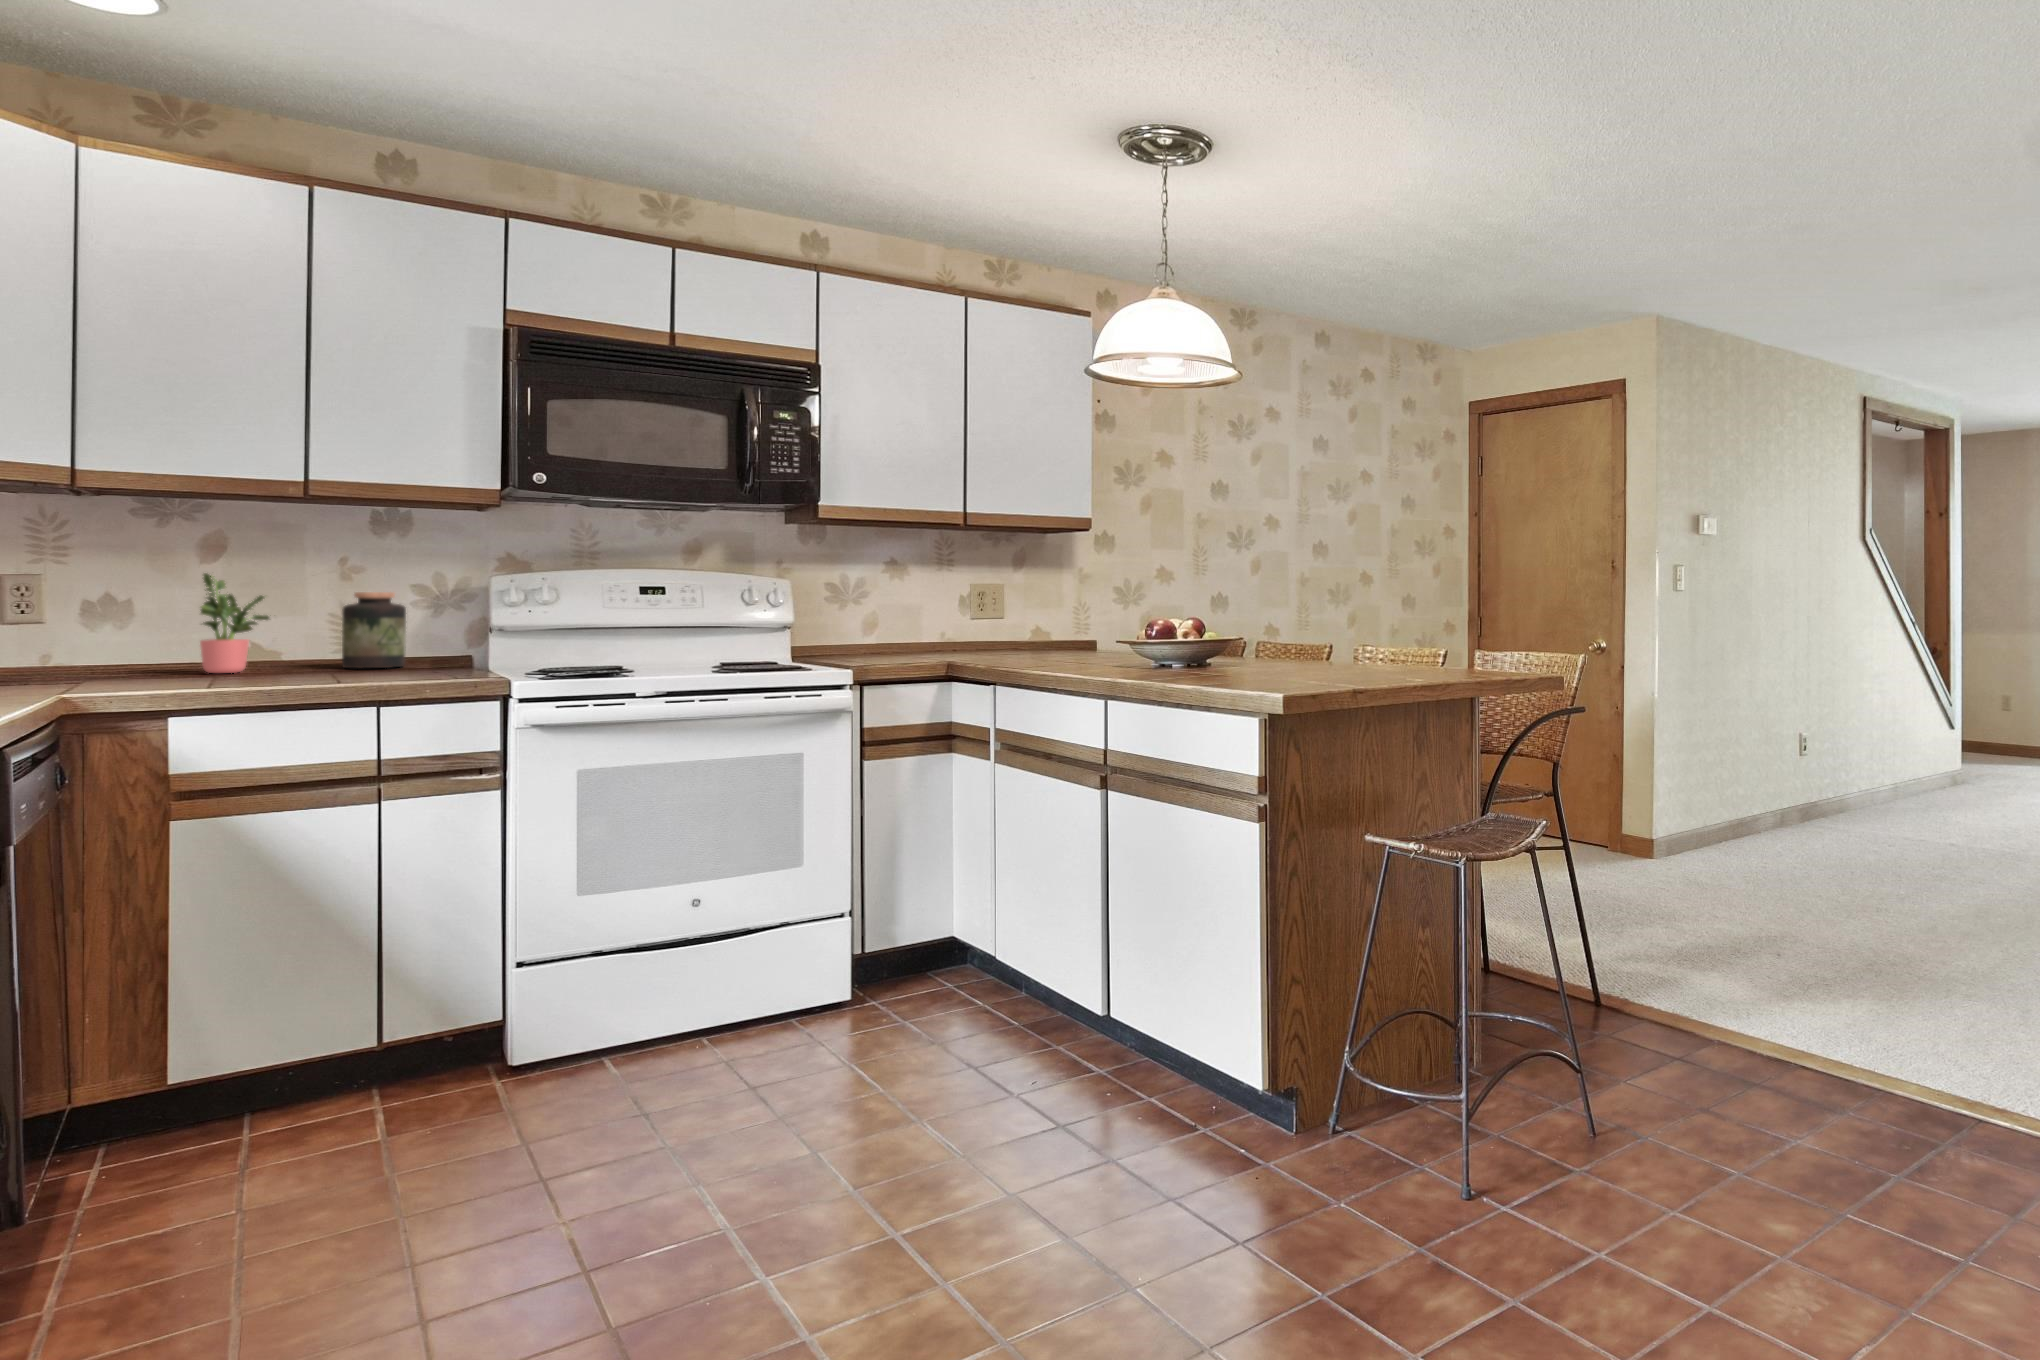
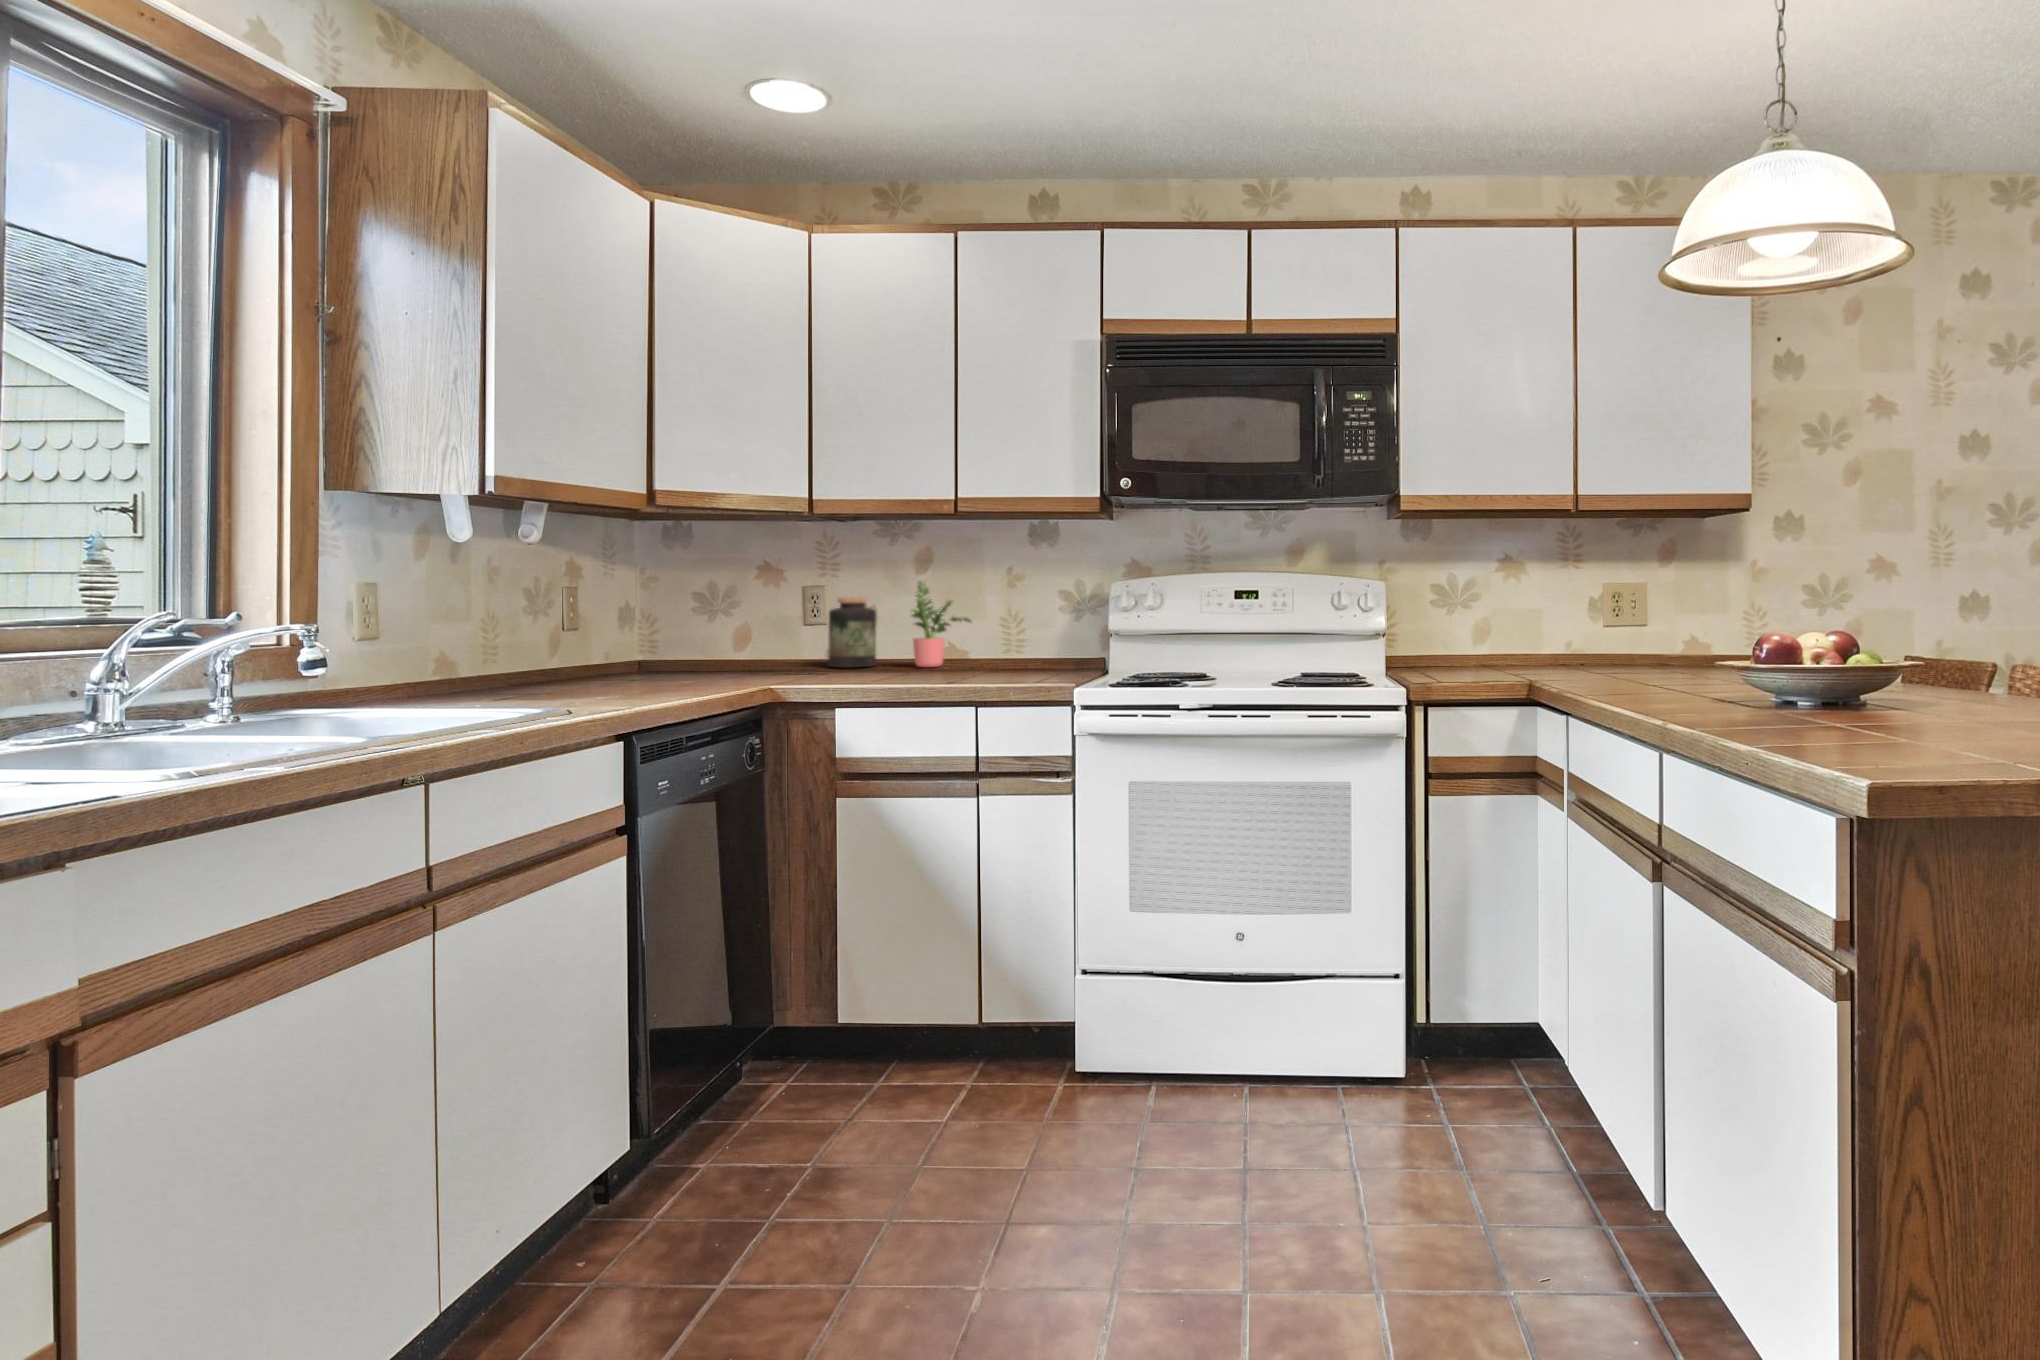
jar: present [342,592,406,668] -> present [828,597,876,668]

